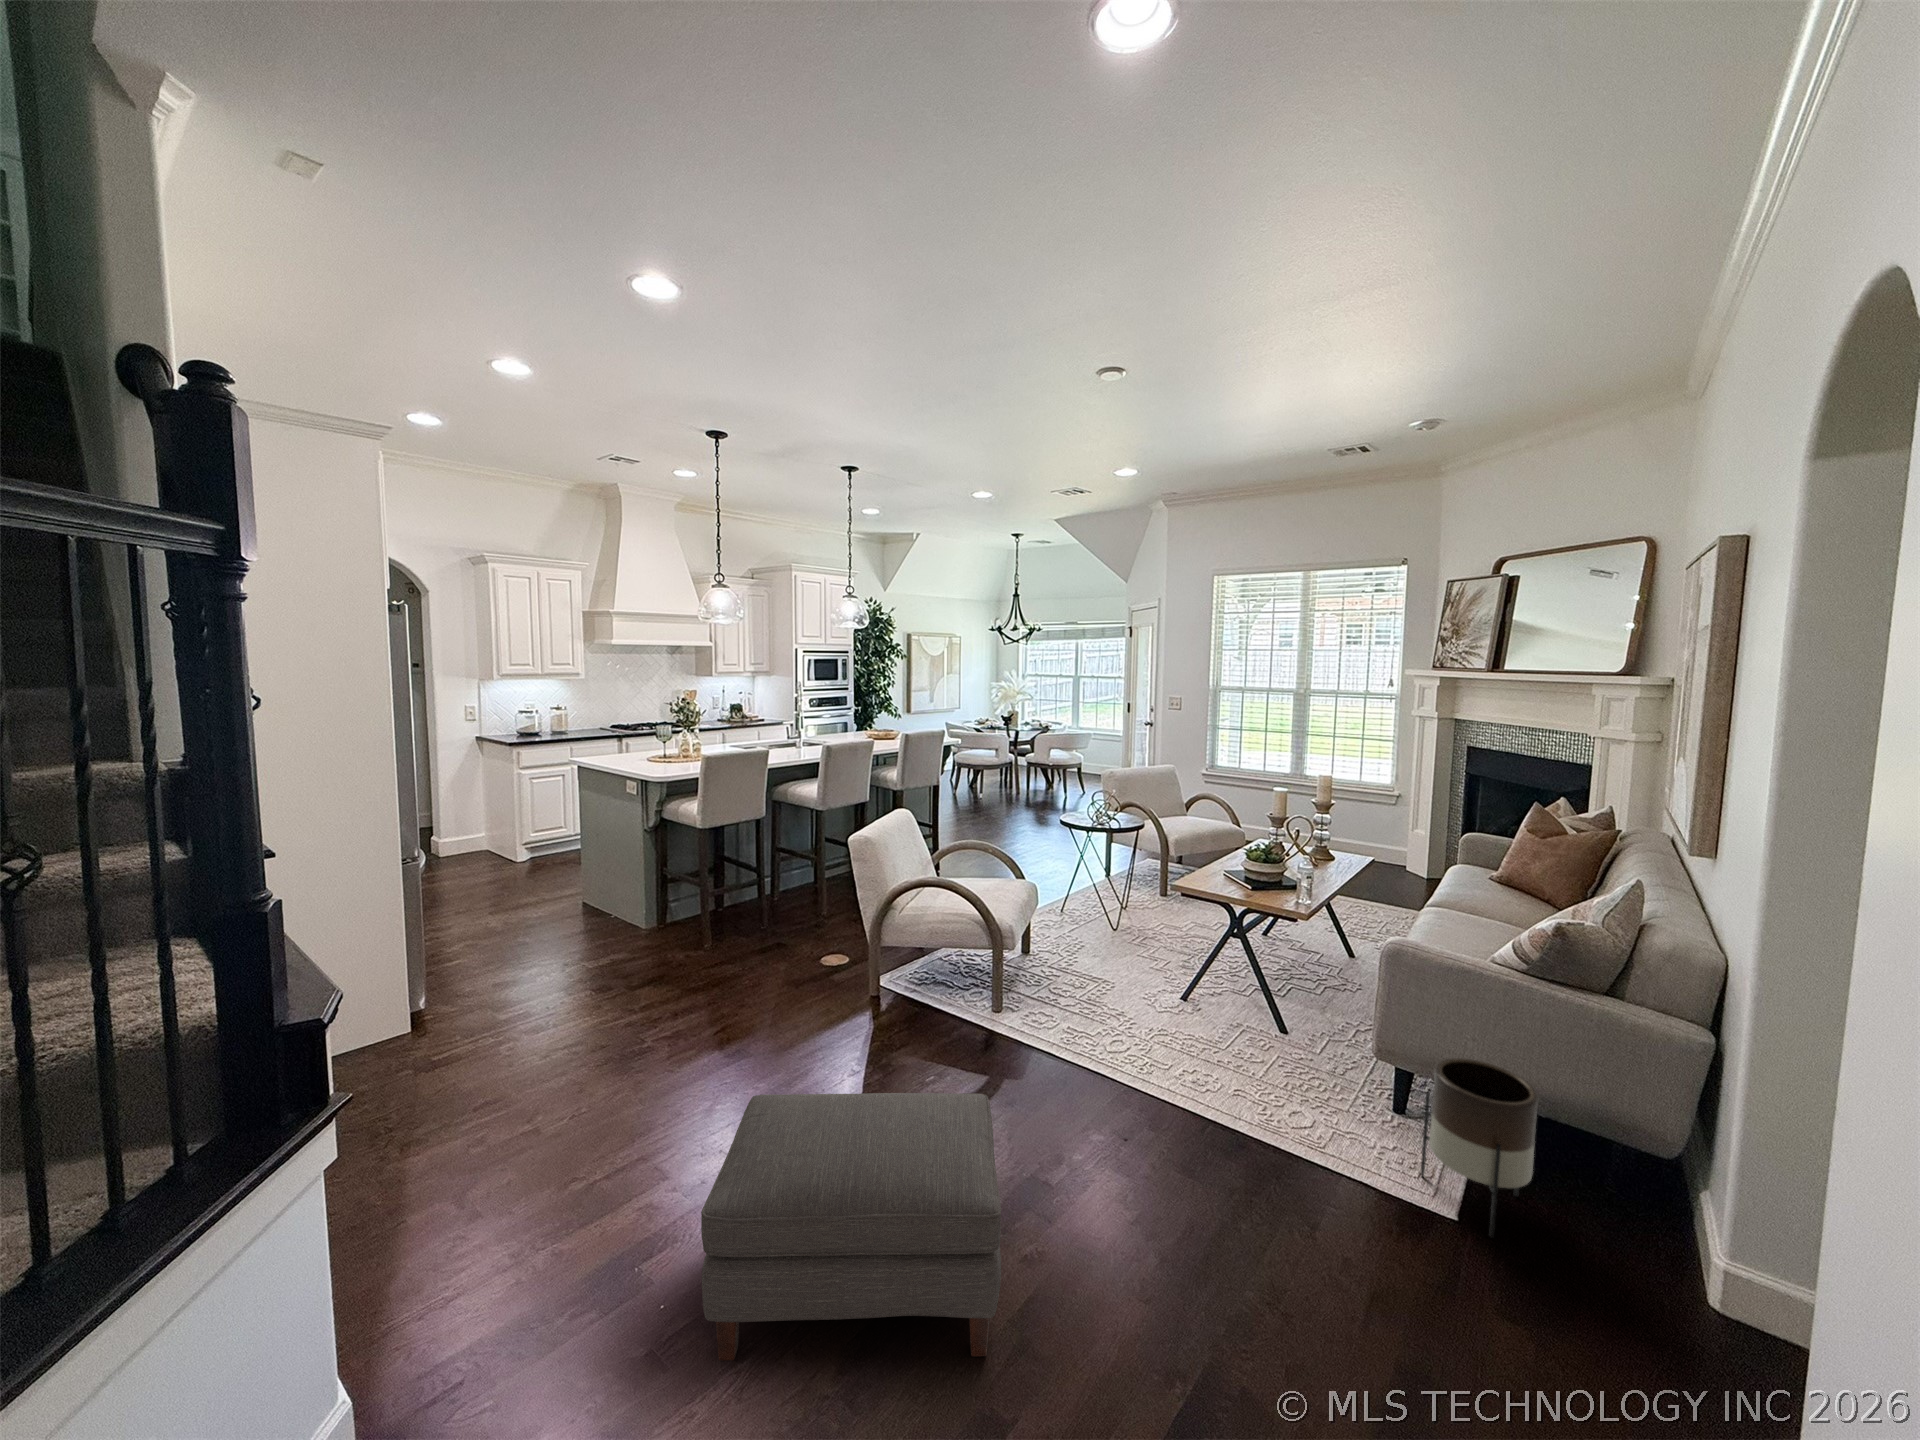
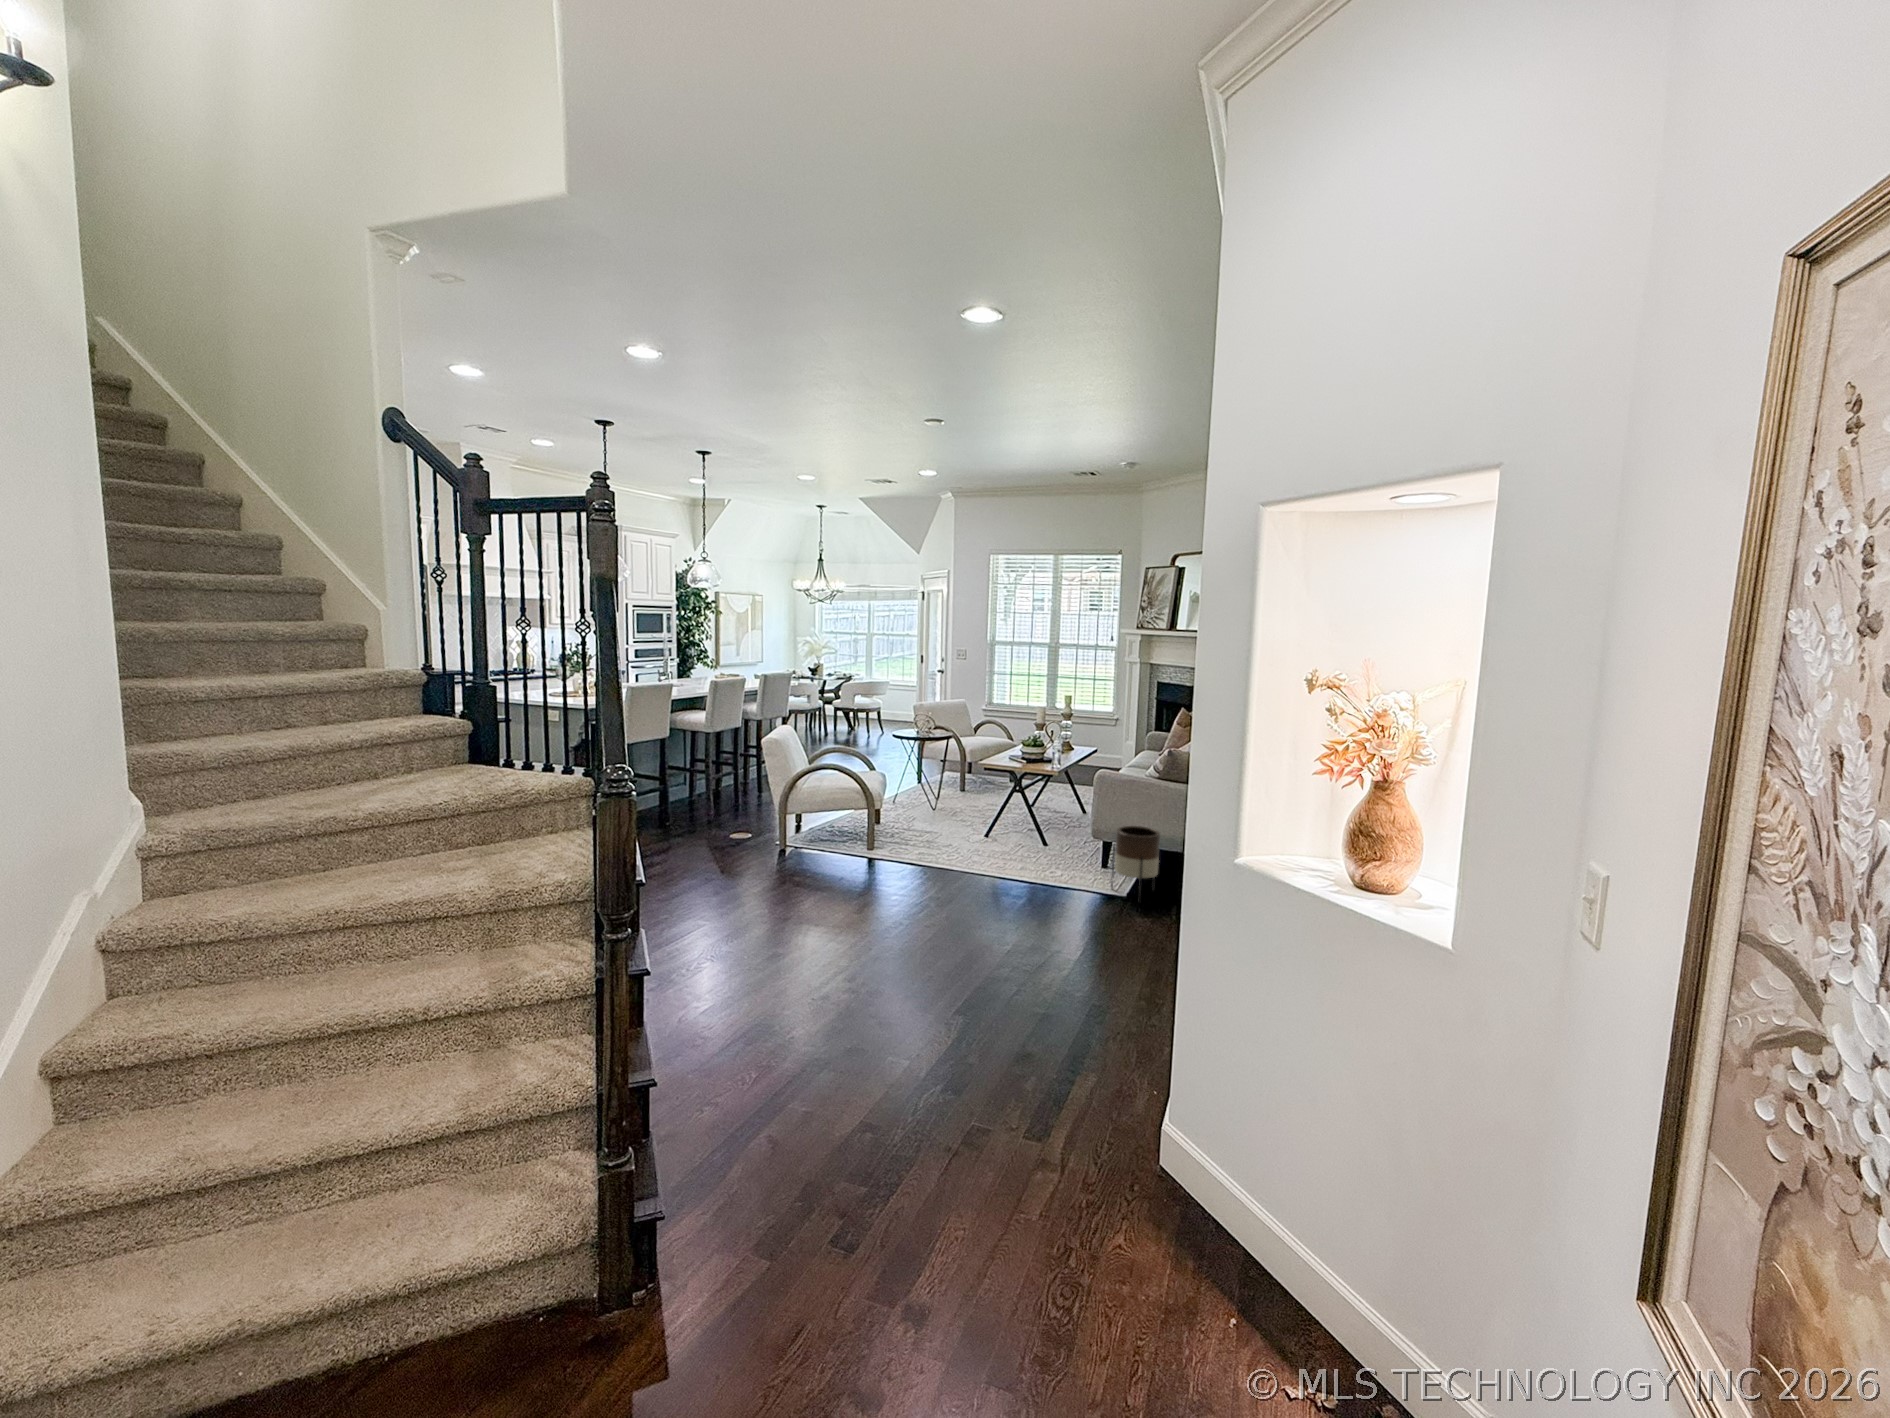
ottoman: present [701,1093,1001,1361] -> none [767,852,923,966]

